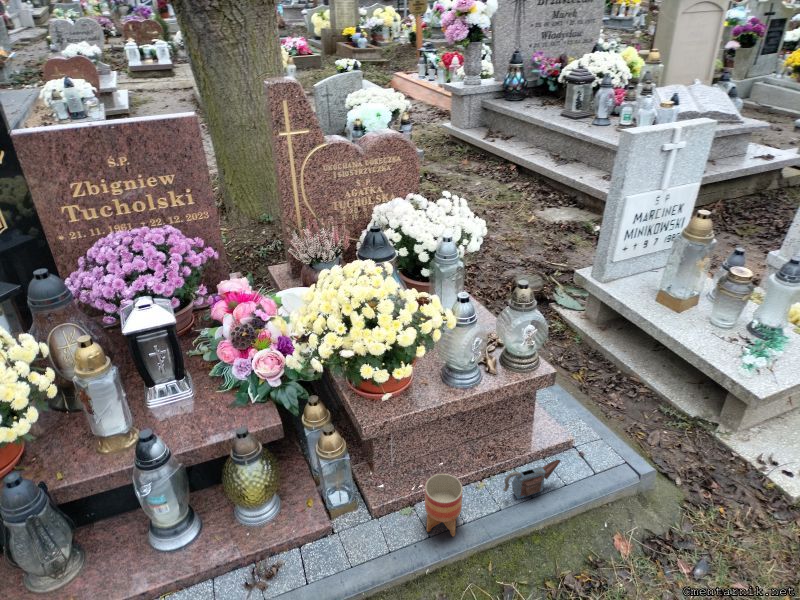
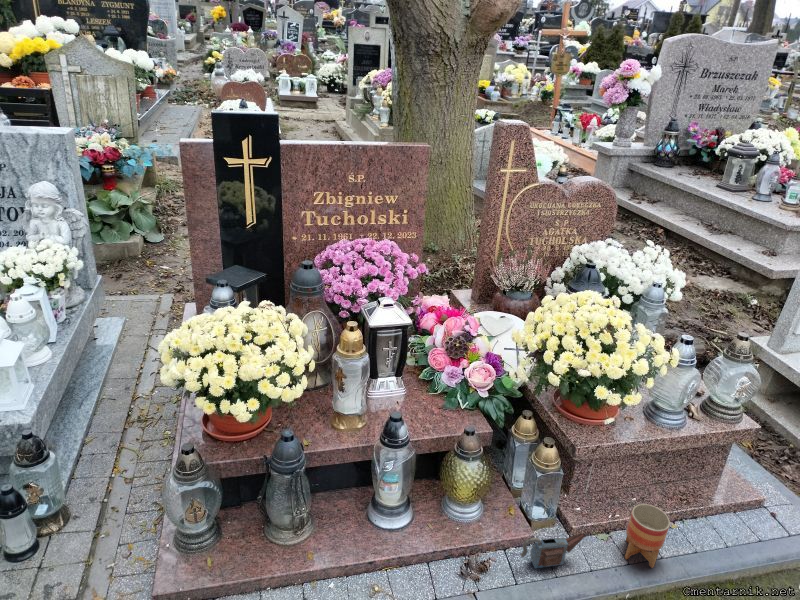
watering can: present [503,460,561,499] -> present [520,533,586,568]

